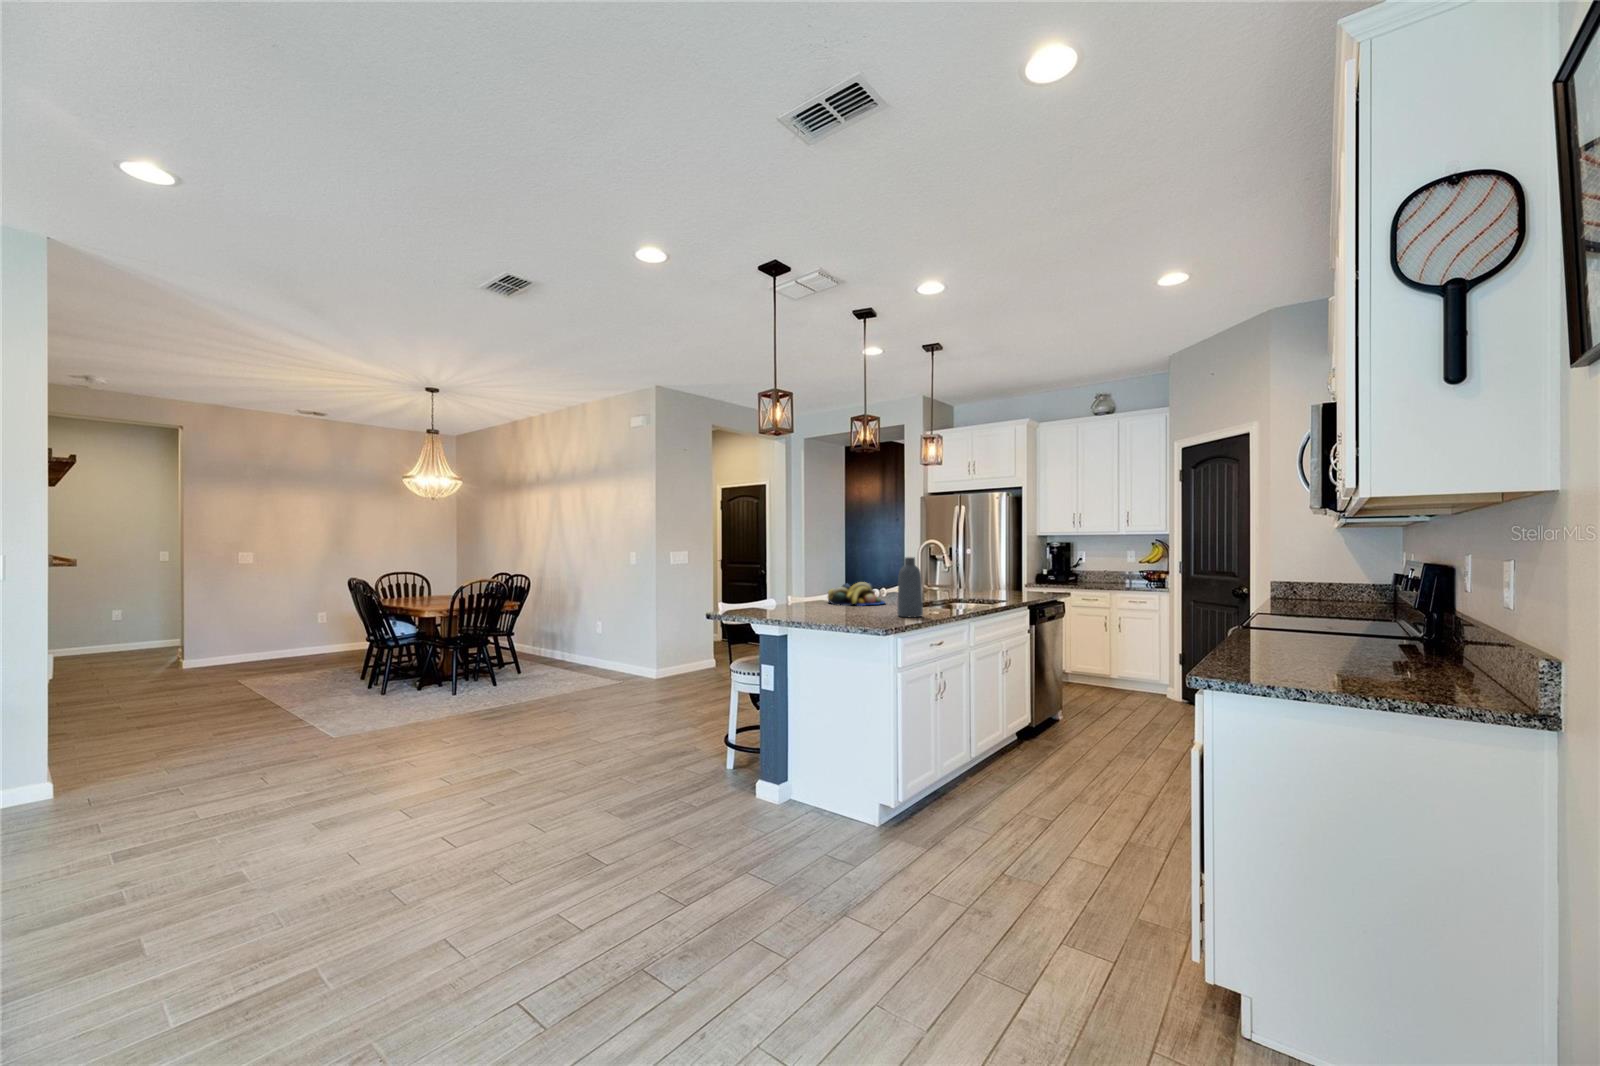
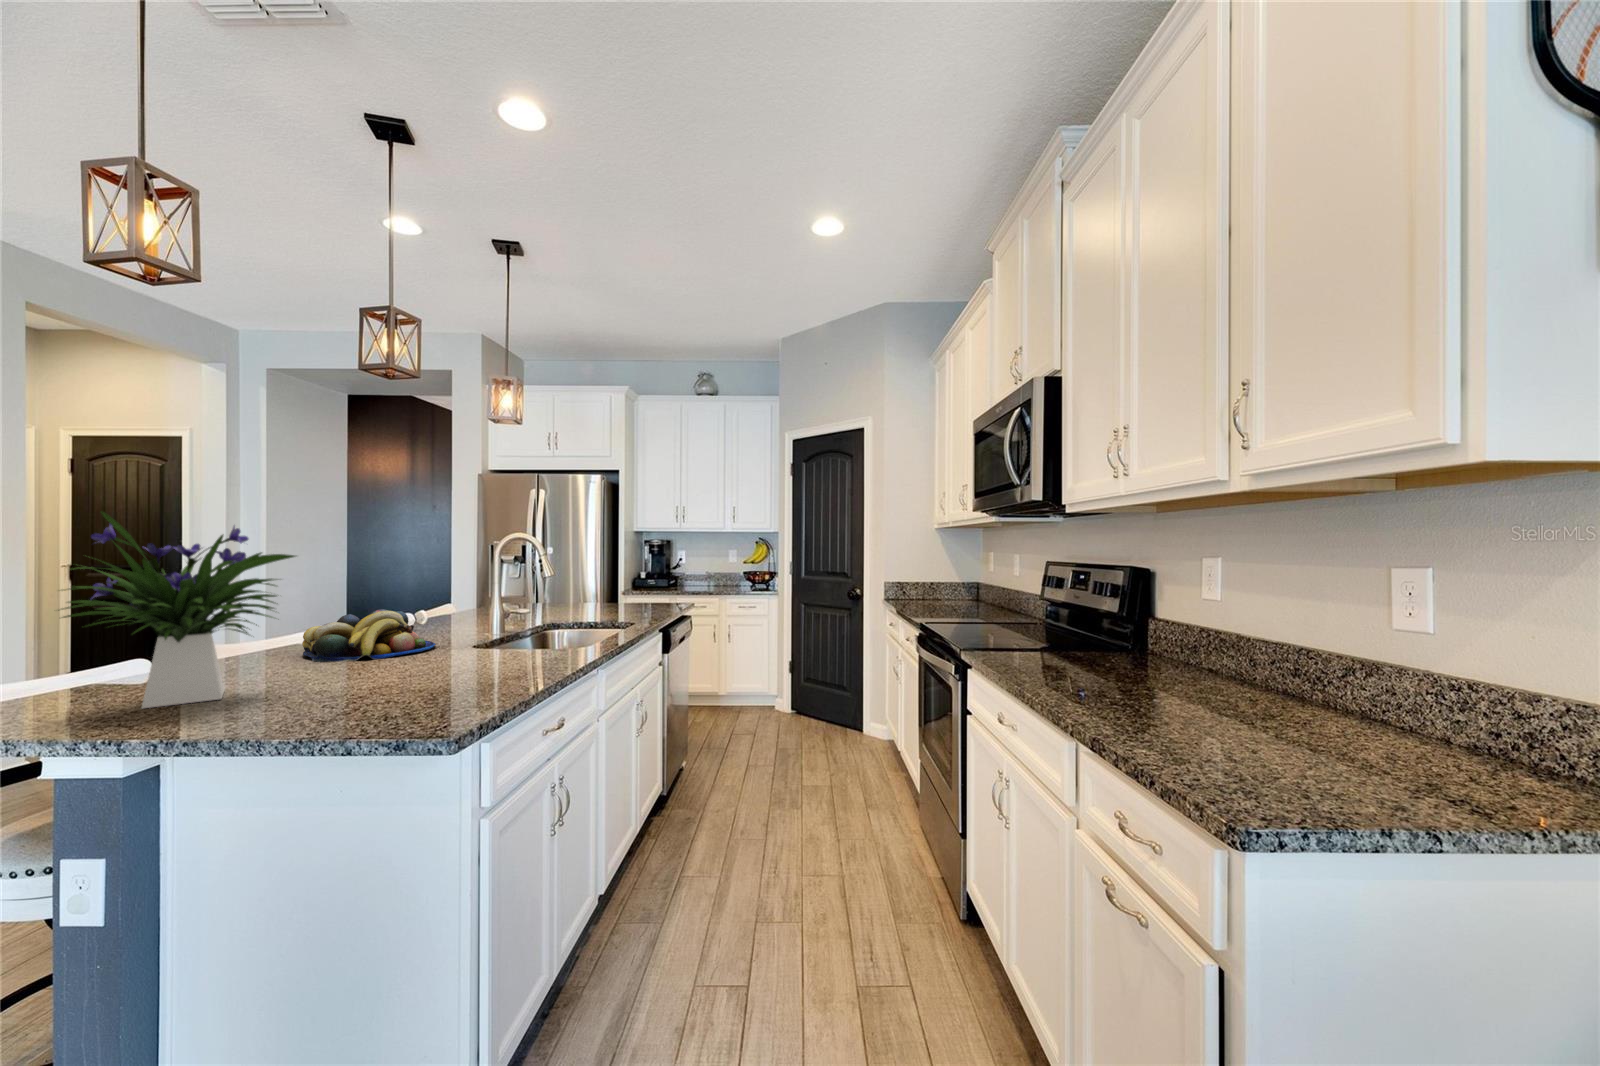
flower arrangement: none [755,534,828,612] -> present [58,511,295,708]
vase: present [897,557,923,617] -> none [472,566,526,686]

